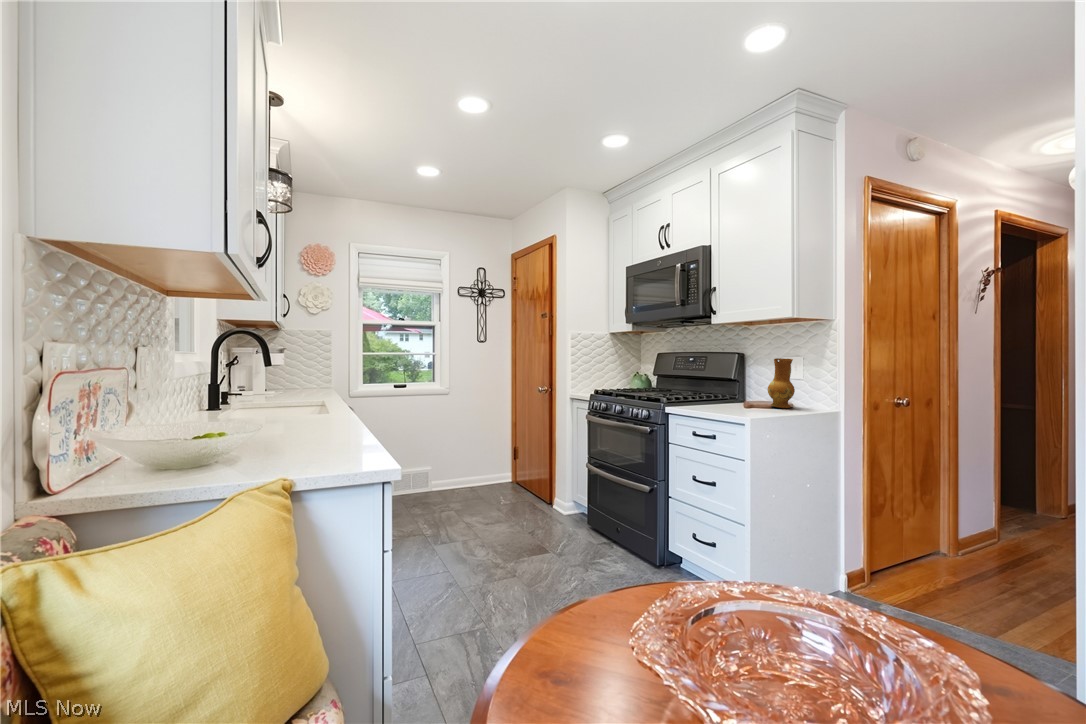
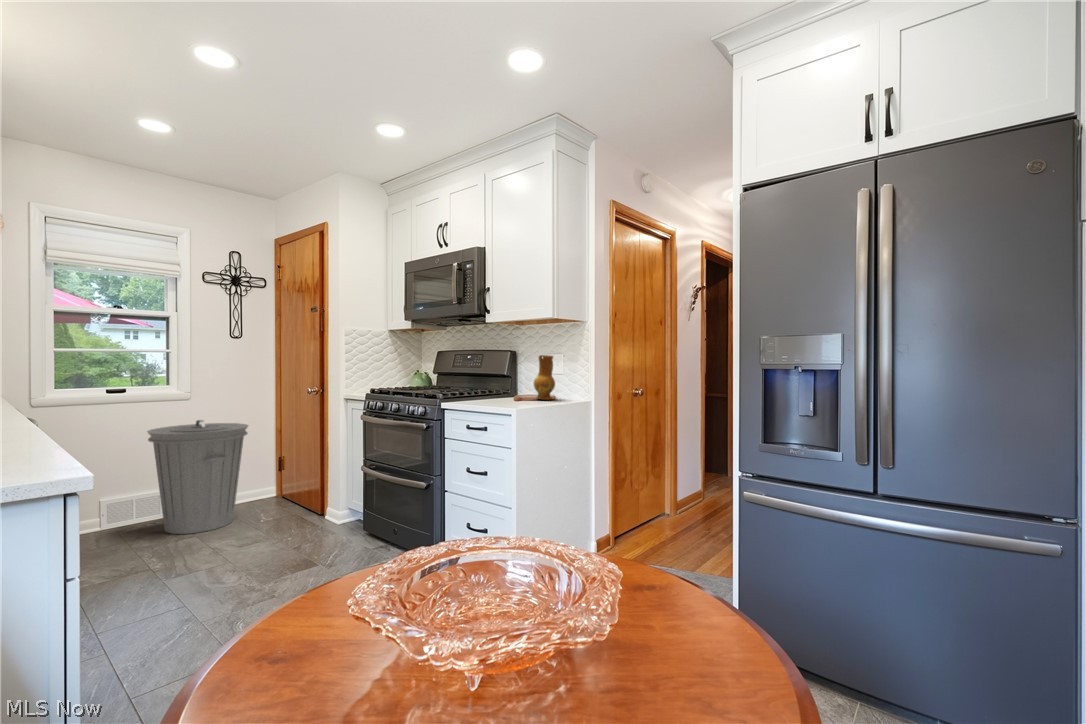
trash can: none [422,412,492,505] -> present [147,420,248,534]

